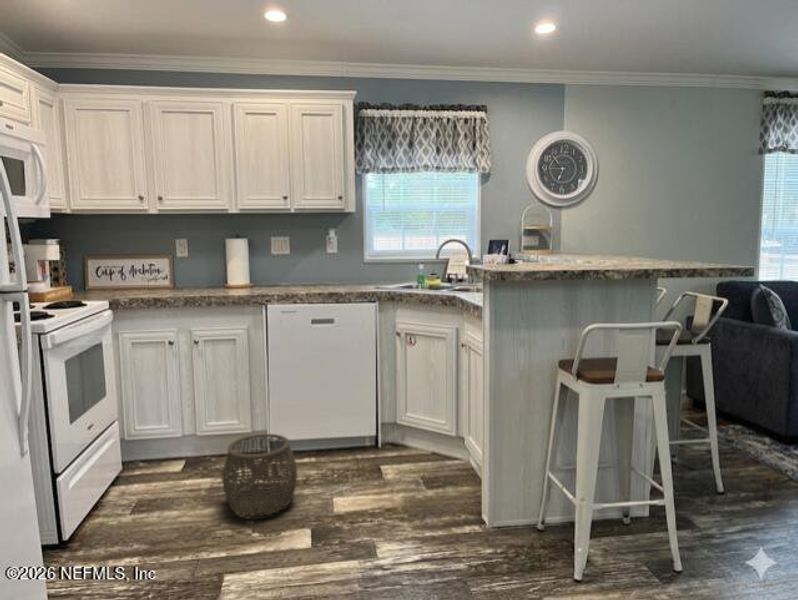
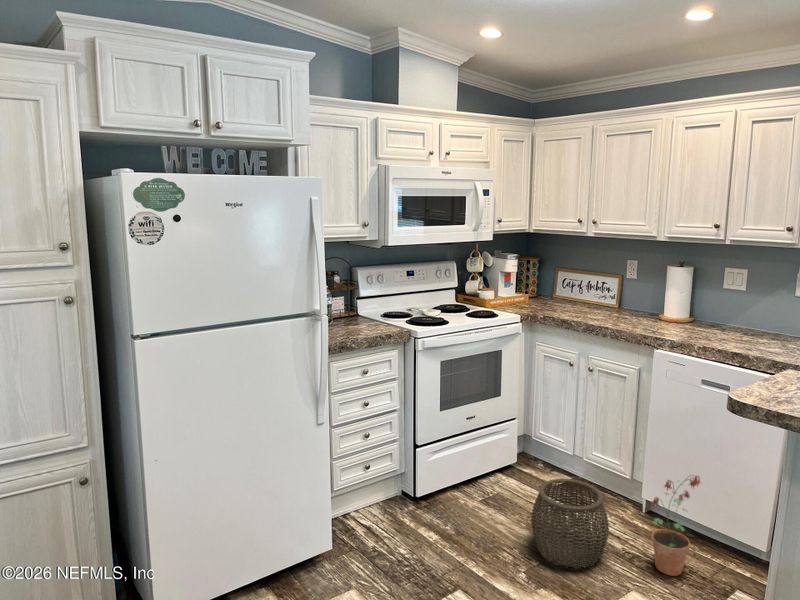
potted plant: none [312,389,345,479] -> present [652,475,701,576]

